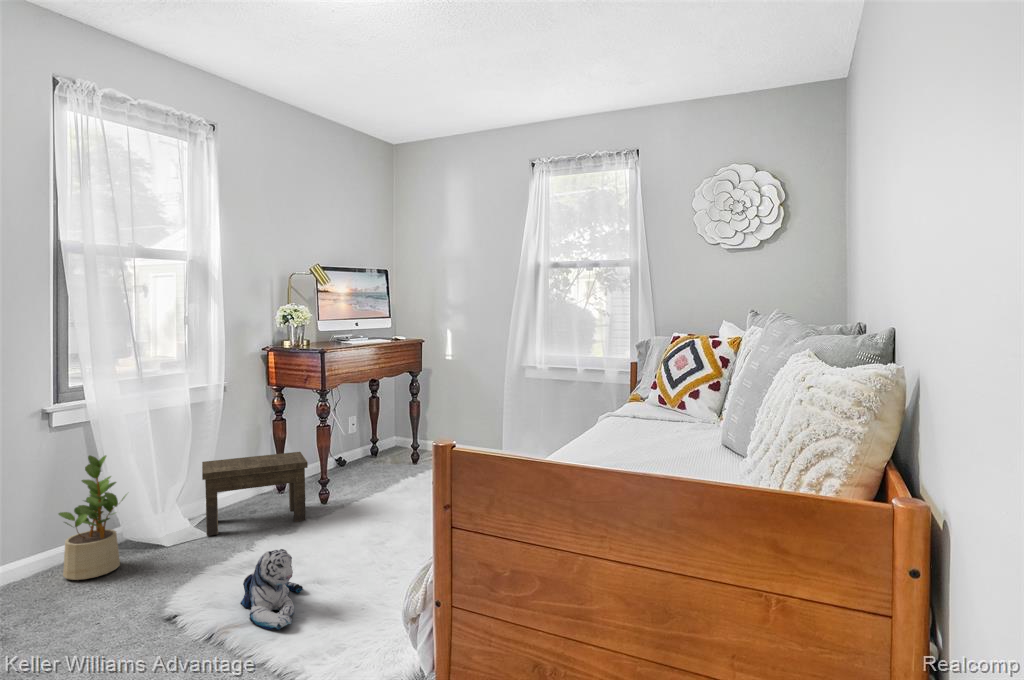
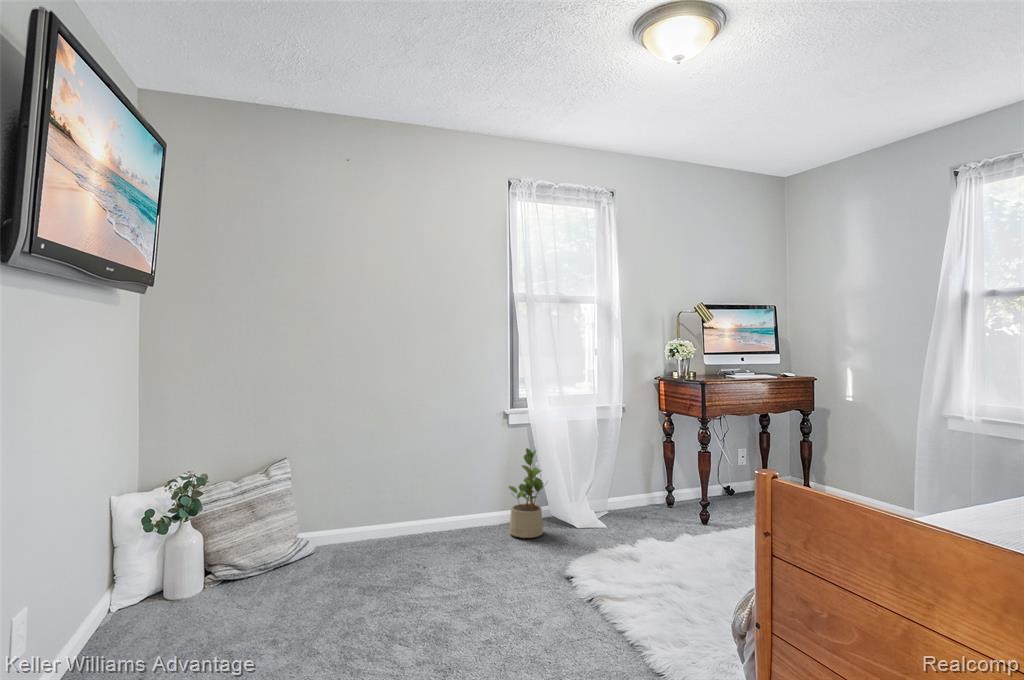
side table: present [202,452,308,536] -> none [601,467,686,534]
plush toy: present [240,549,303,630] -> none [613,547,666,619]

